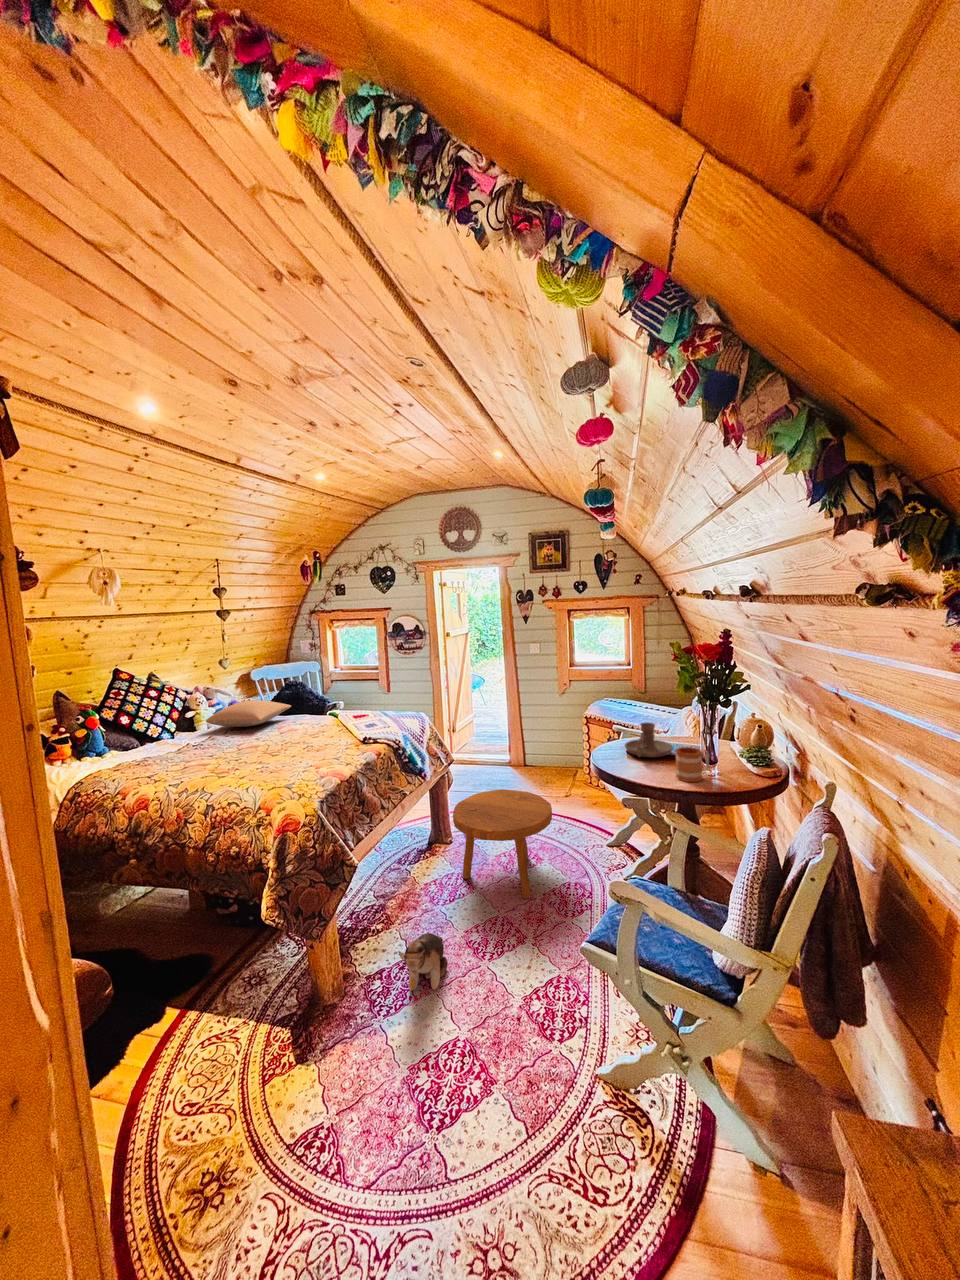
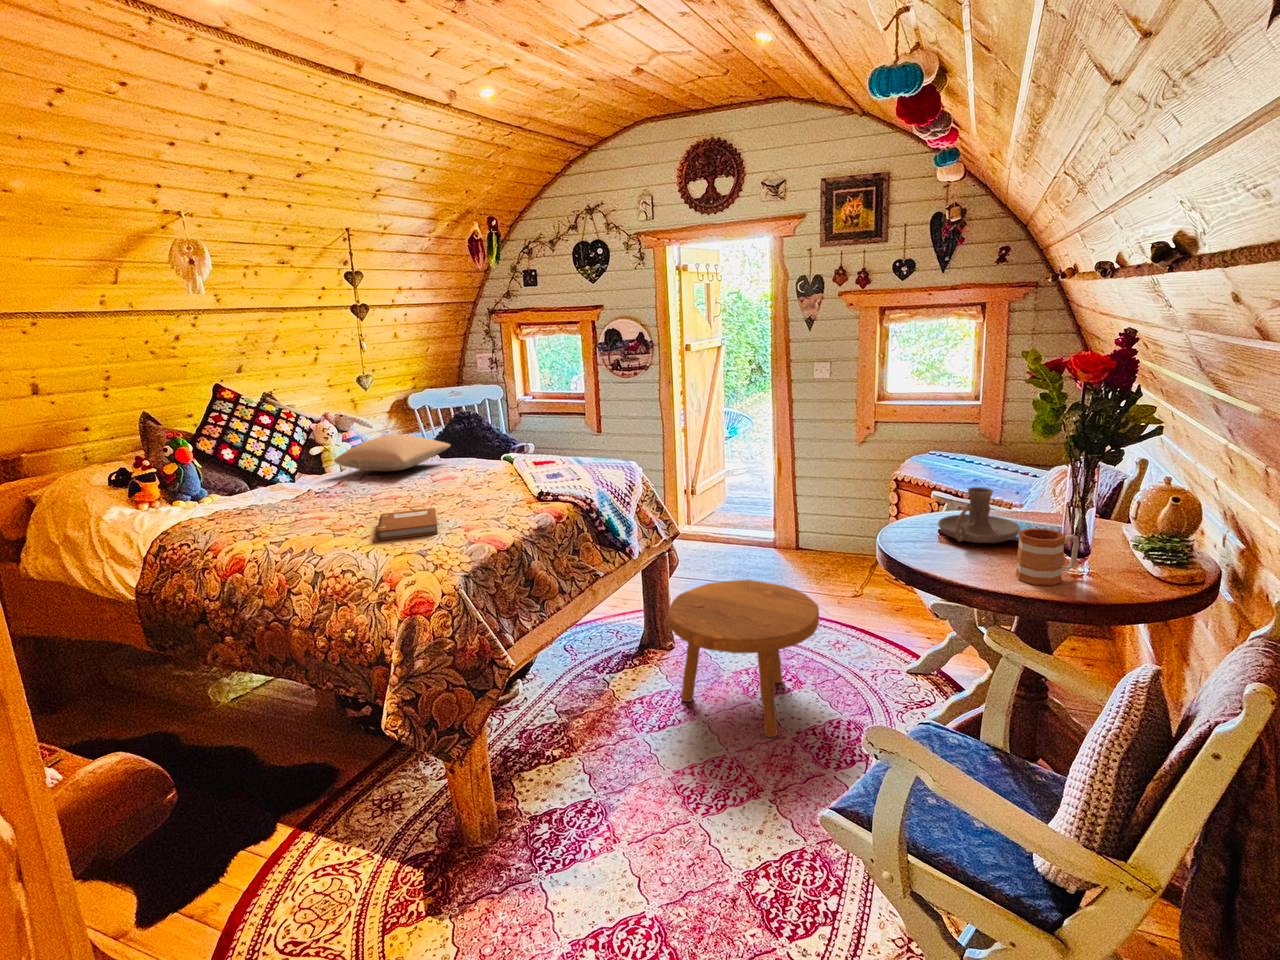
notebook: none [251,752,296,778] -> present [376,508,438,540]
plush toy: present [399,933,447,991] -> none [568,770,643,845]

